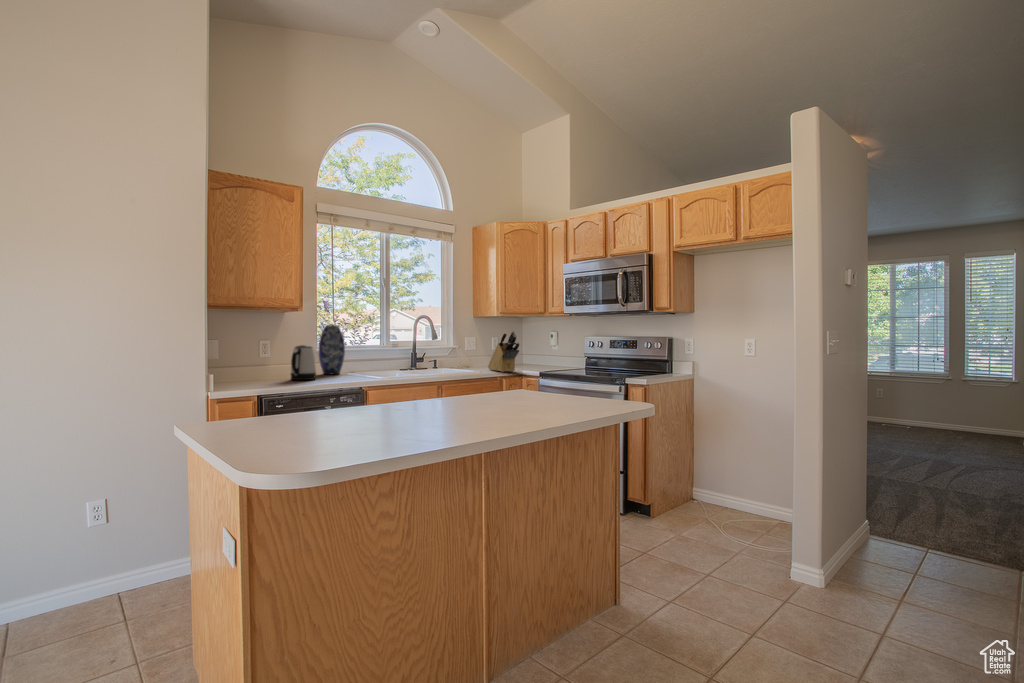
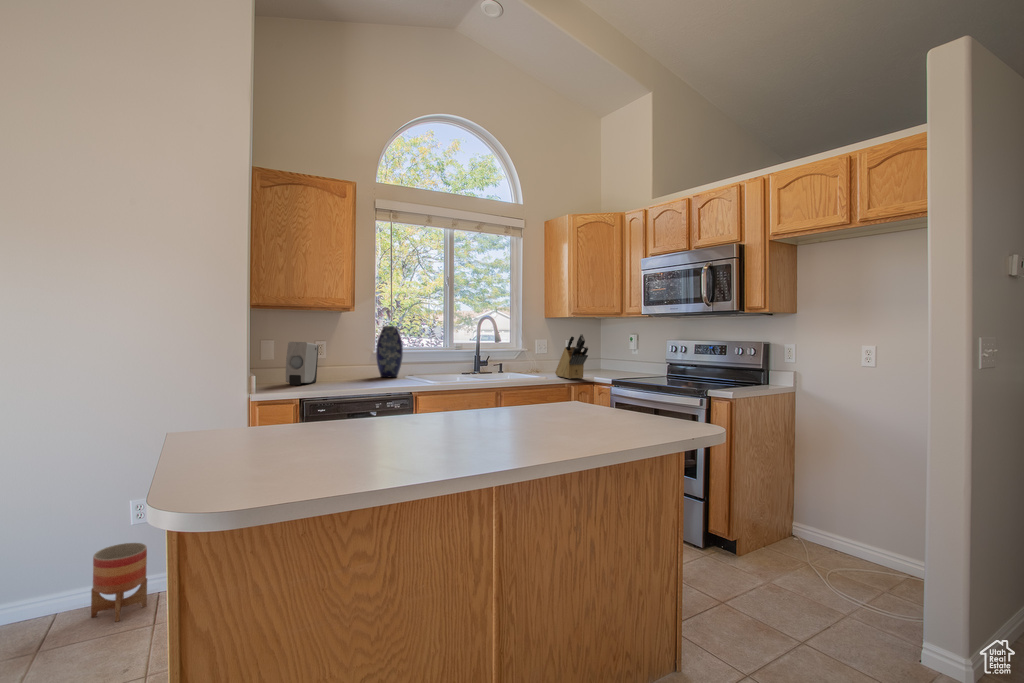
soap dispenser: none [233,341,264,383] -> present [286,342,318,385]
kettle: present [291,345,316,380] -> none [343,347,369,383]
planter: none [41,547,101,628] -> present [91,543,147,622]

